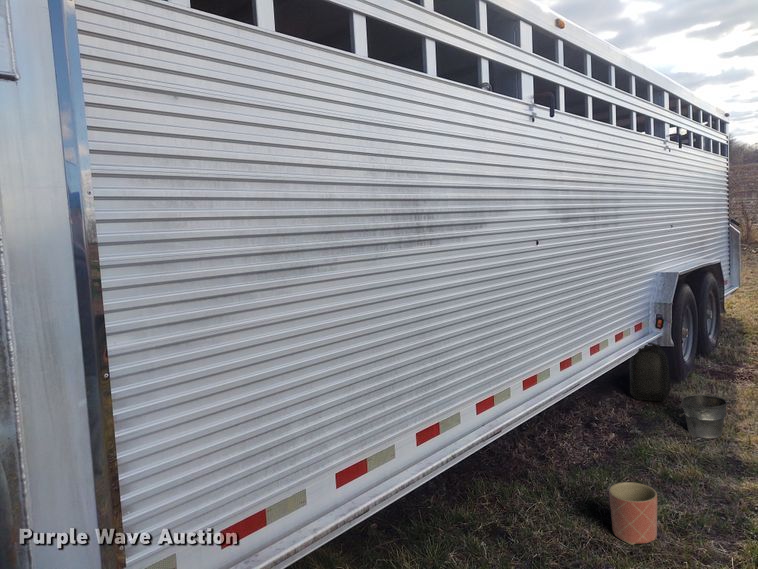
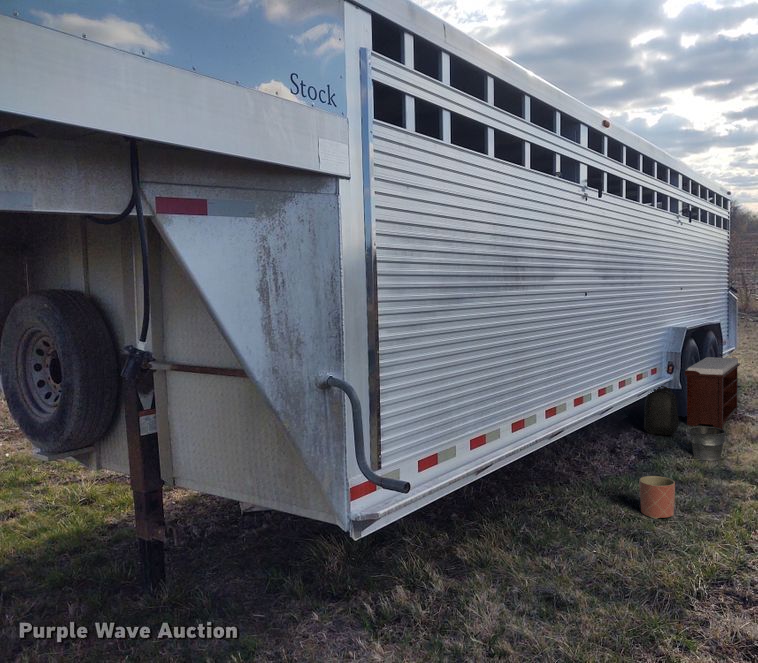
bench: none [678,303,743,391] -> present [685,357,740,429]

